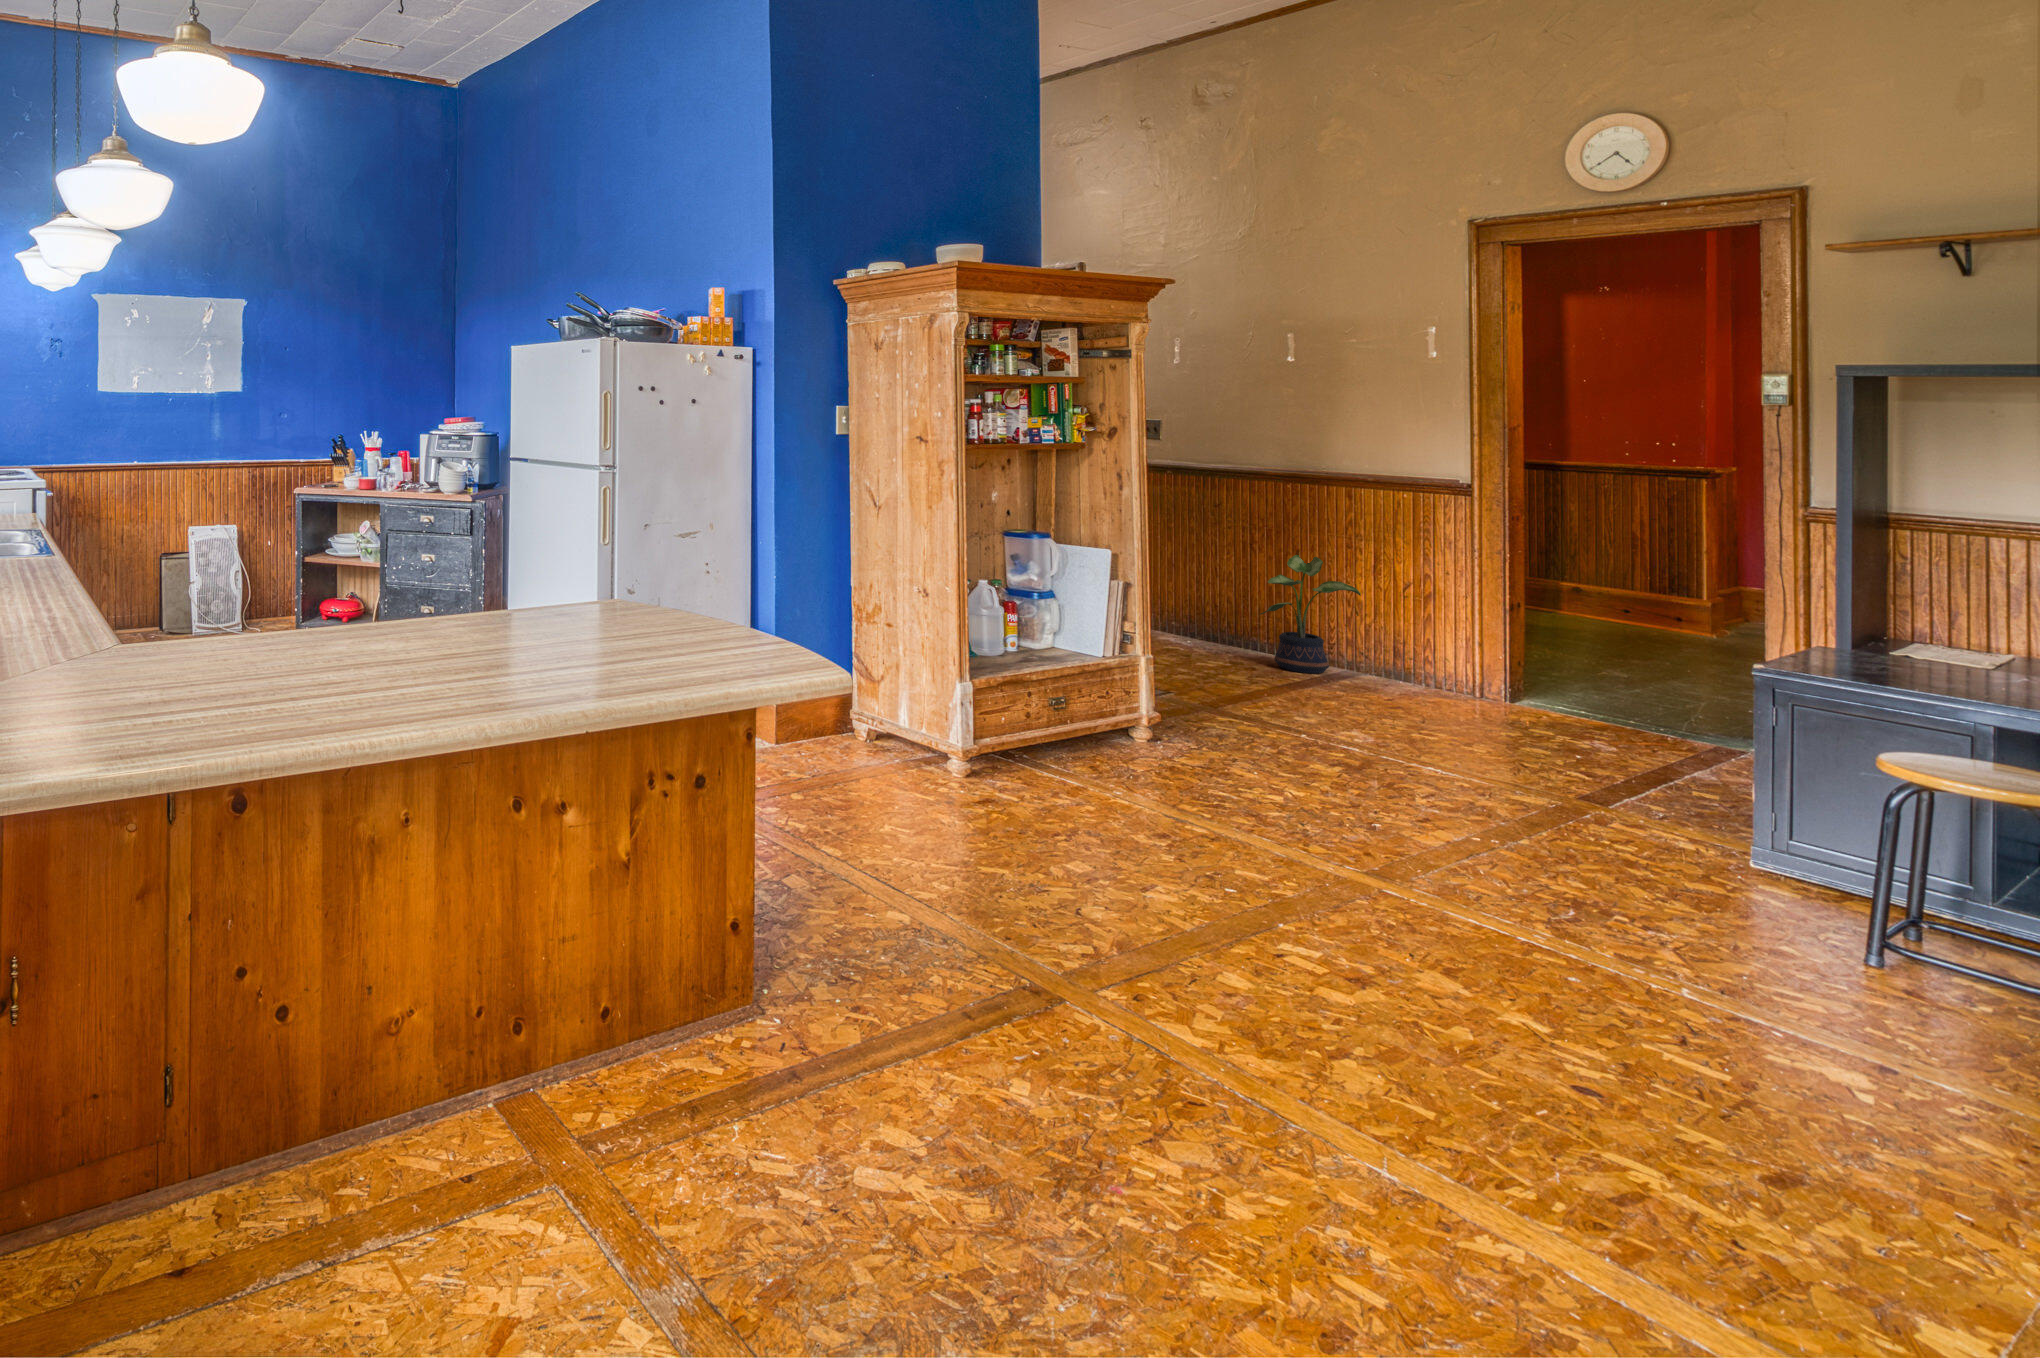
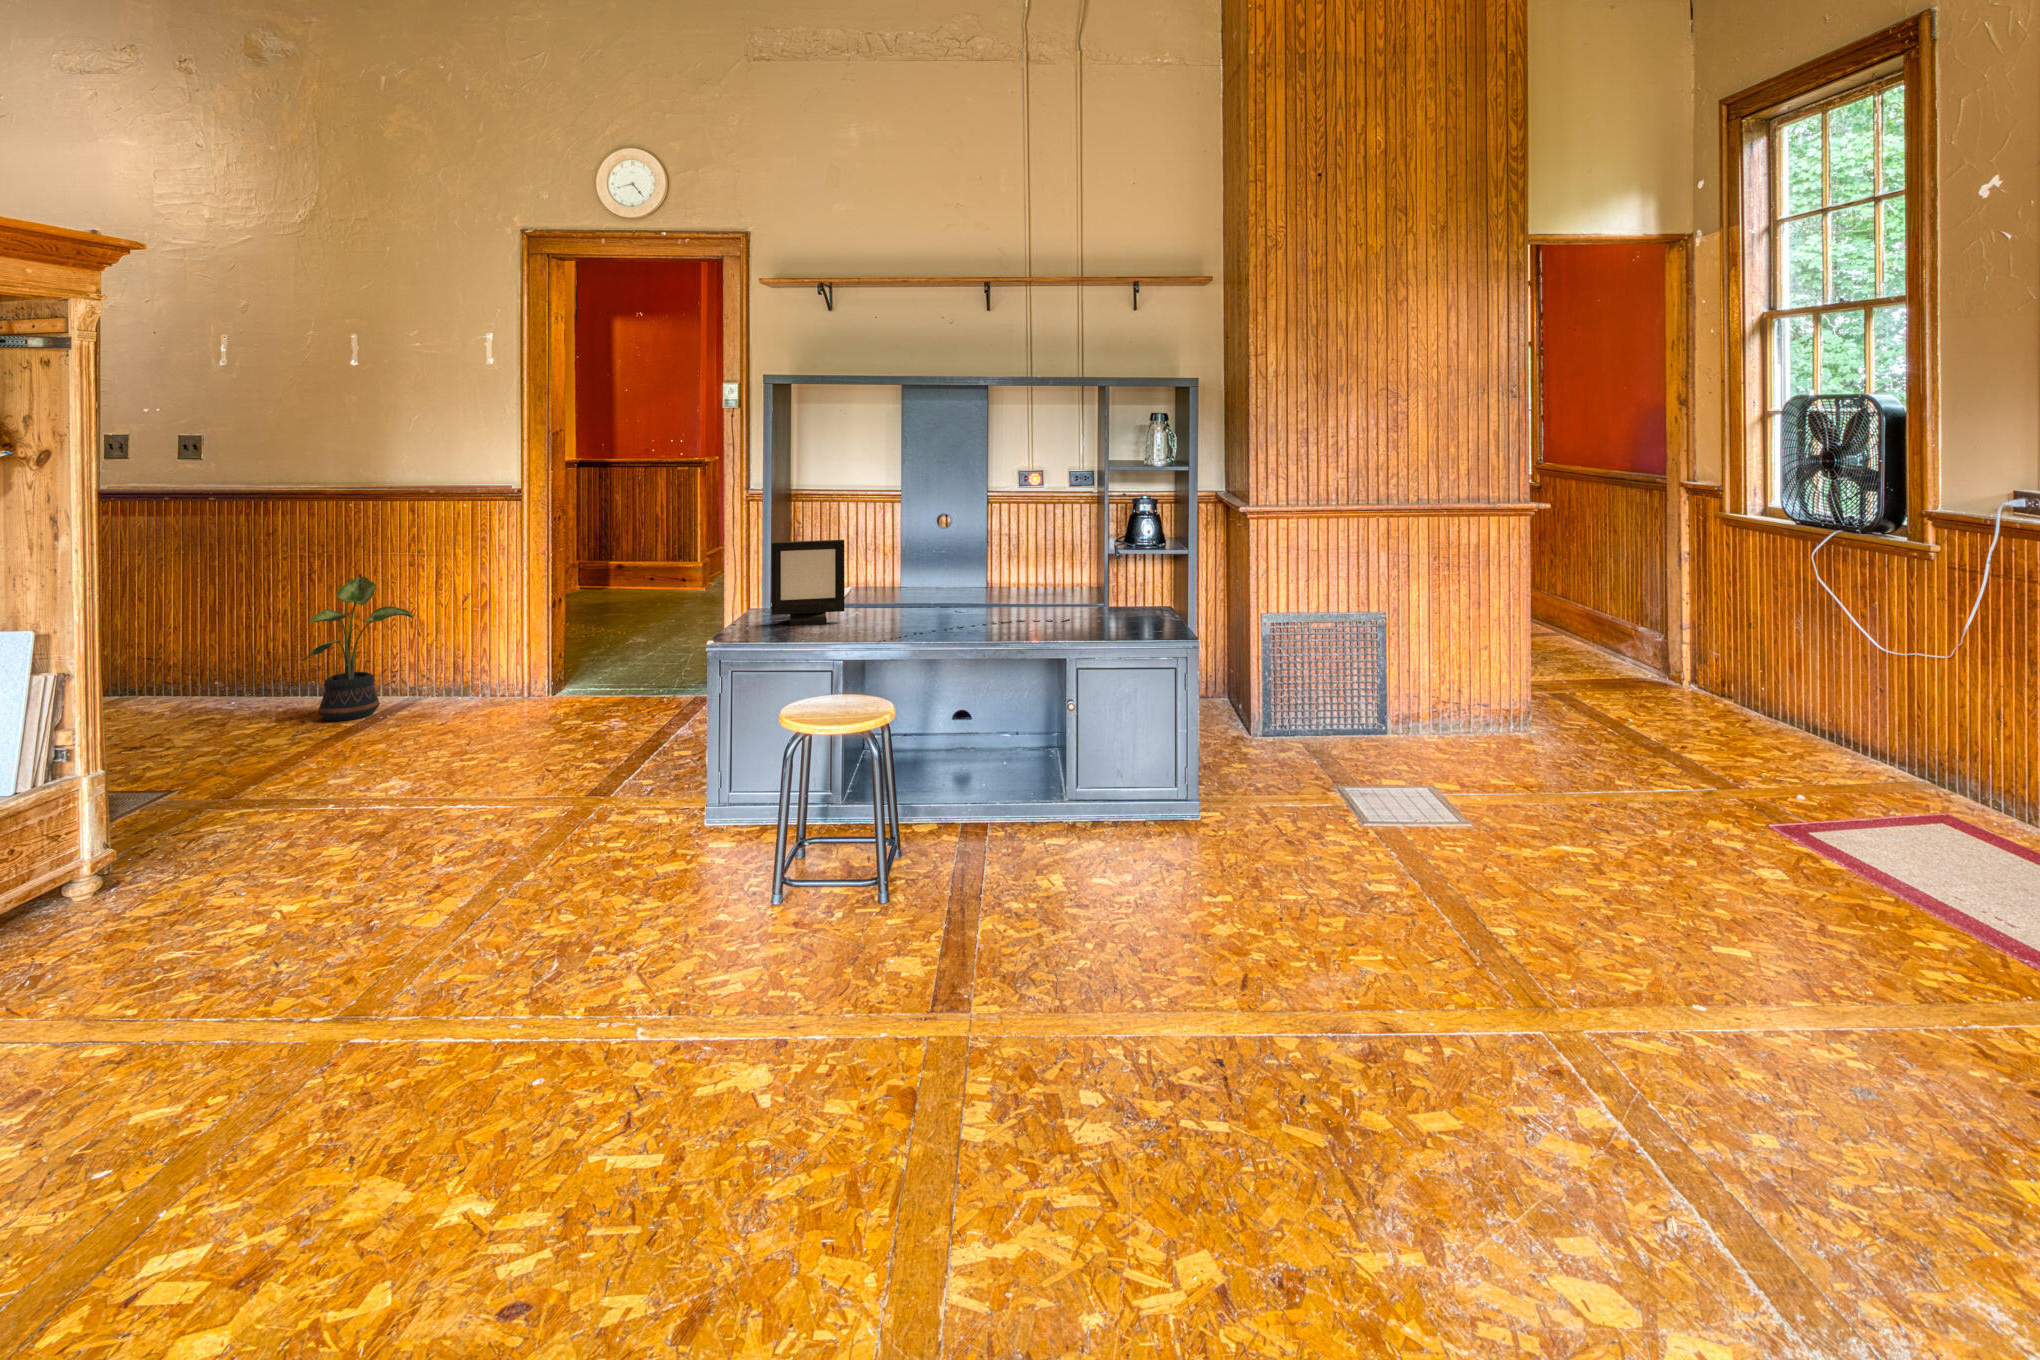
picture frame: none [1877,573,2025,688] -> present [772,540,845,626]

